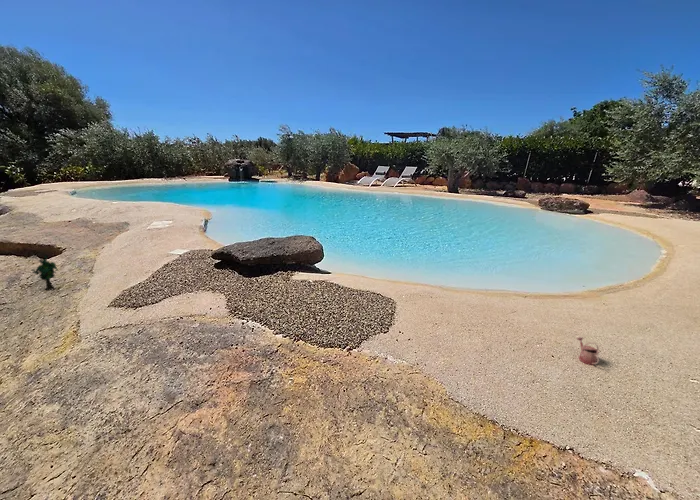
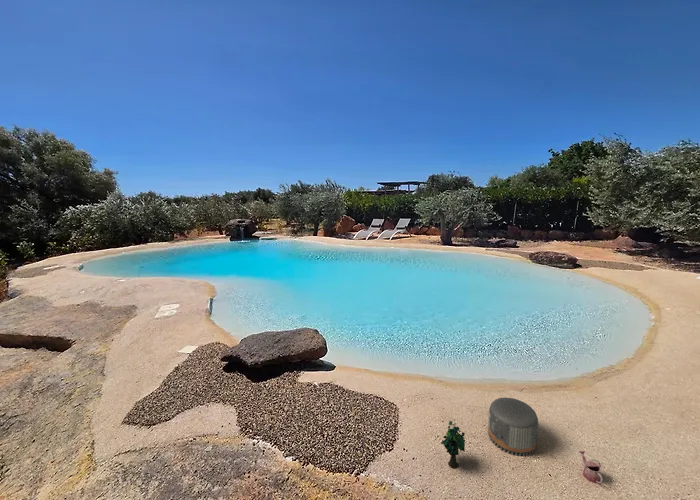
decorative plant: present [32,255,58,290] -> present [441,421,465,469]
pouf: none [484,292,537,344] -> present [488,397,538,456]

